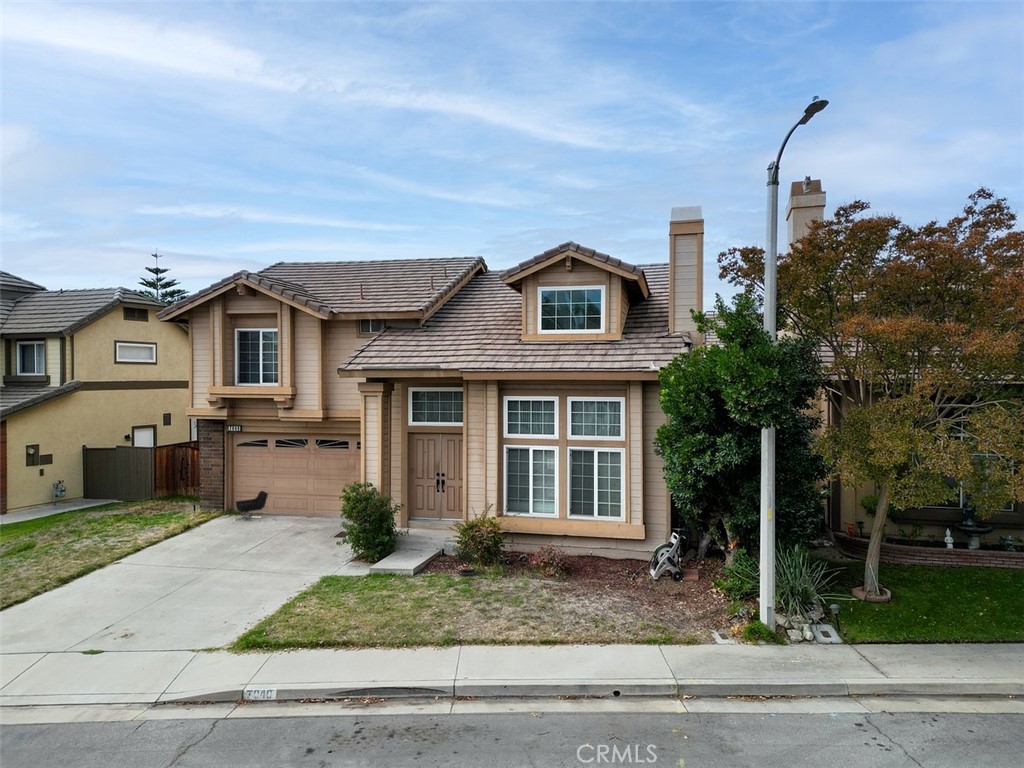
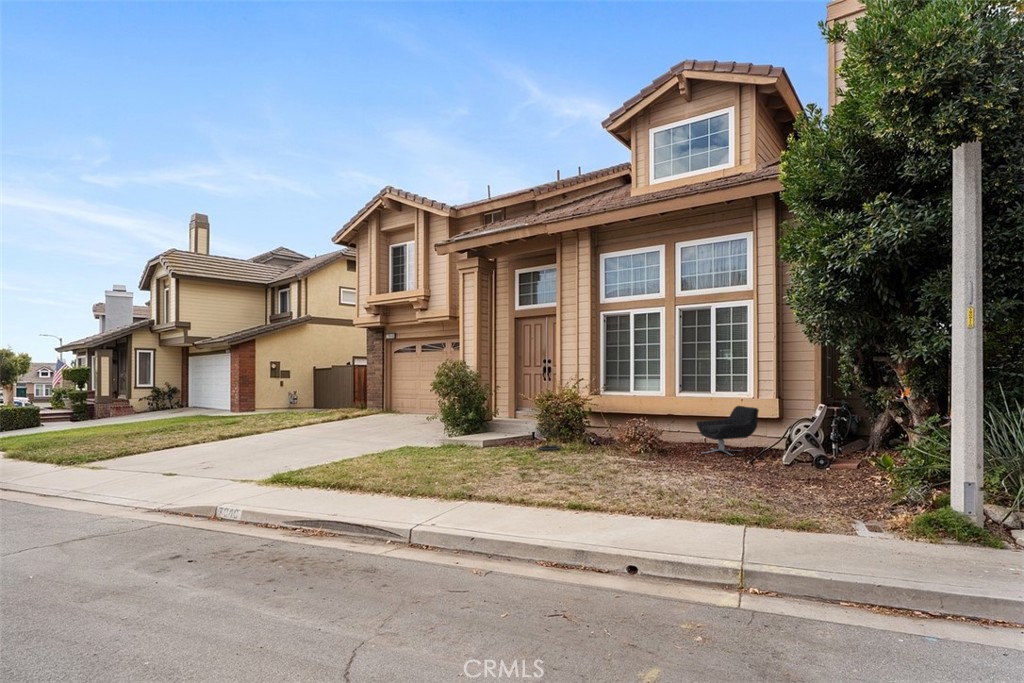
lounge chair: present [236,491,268,521] -> present [696,406,759,455]

